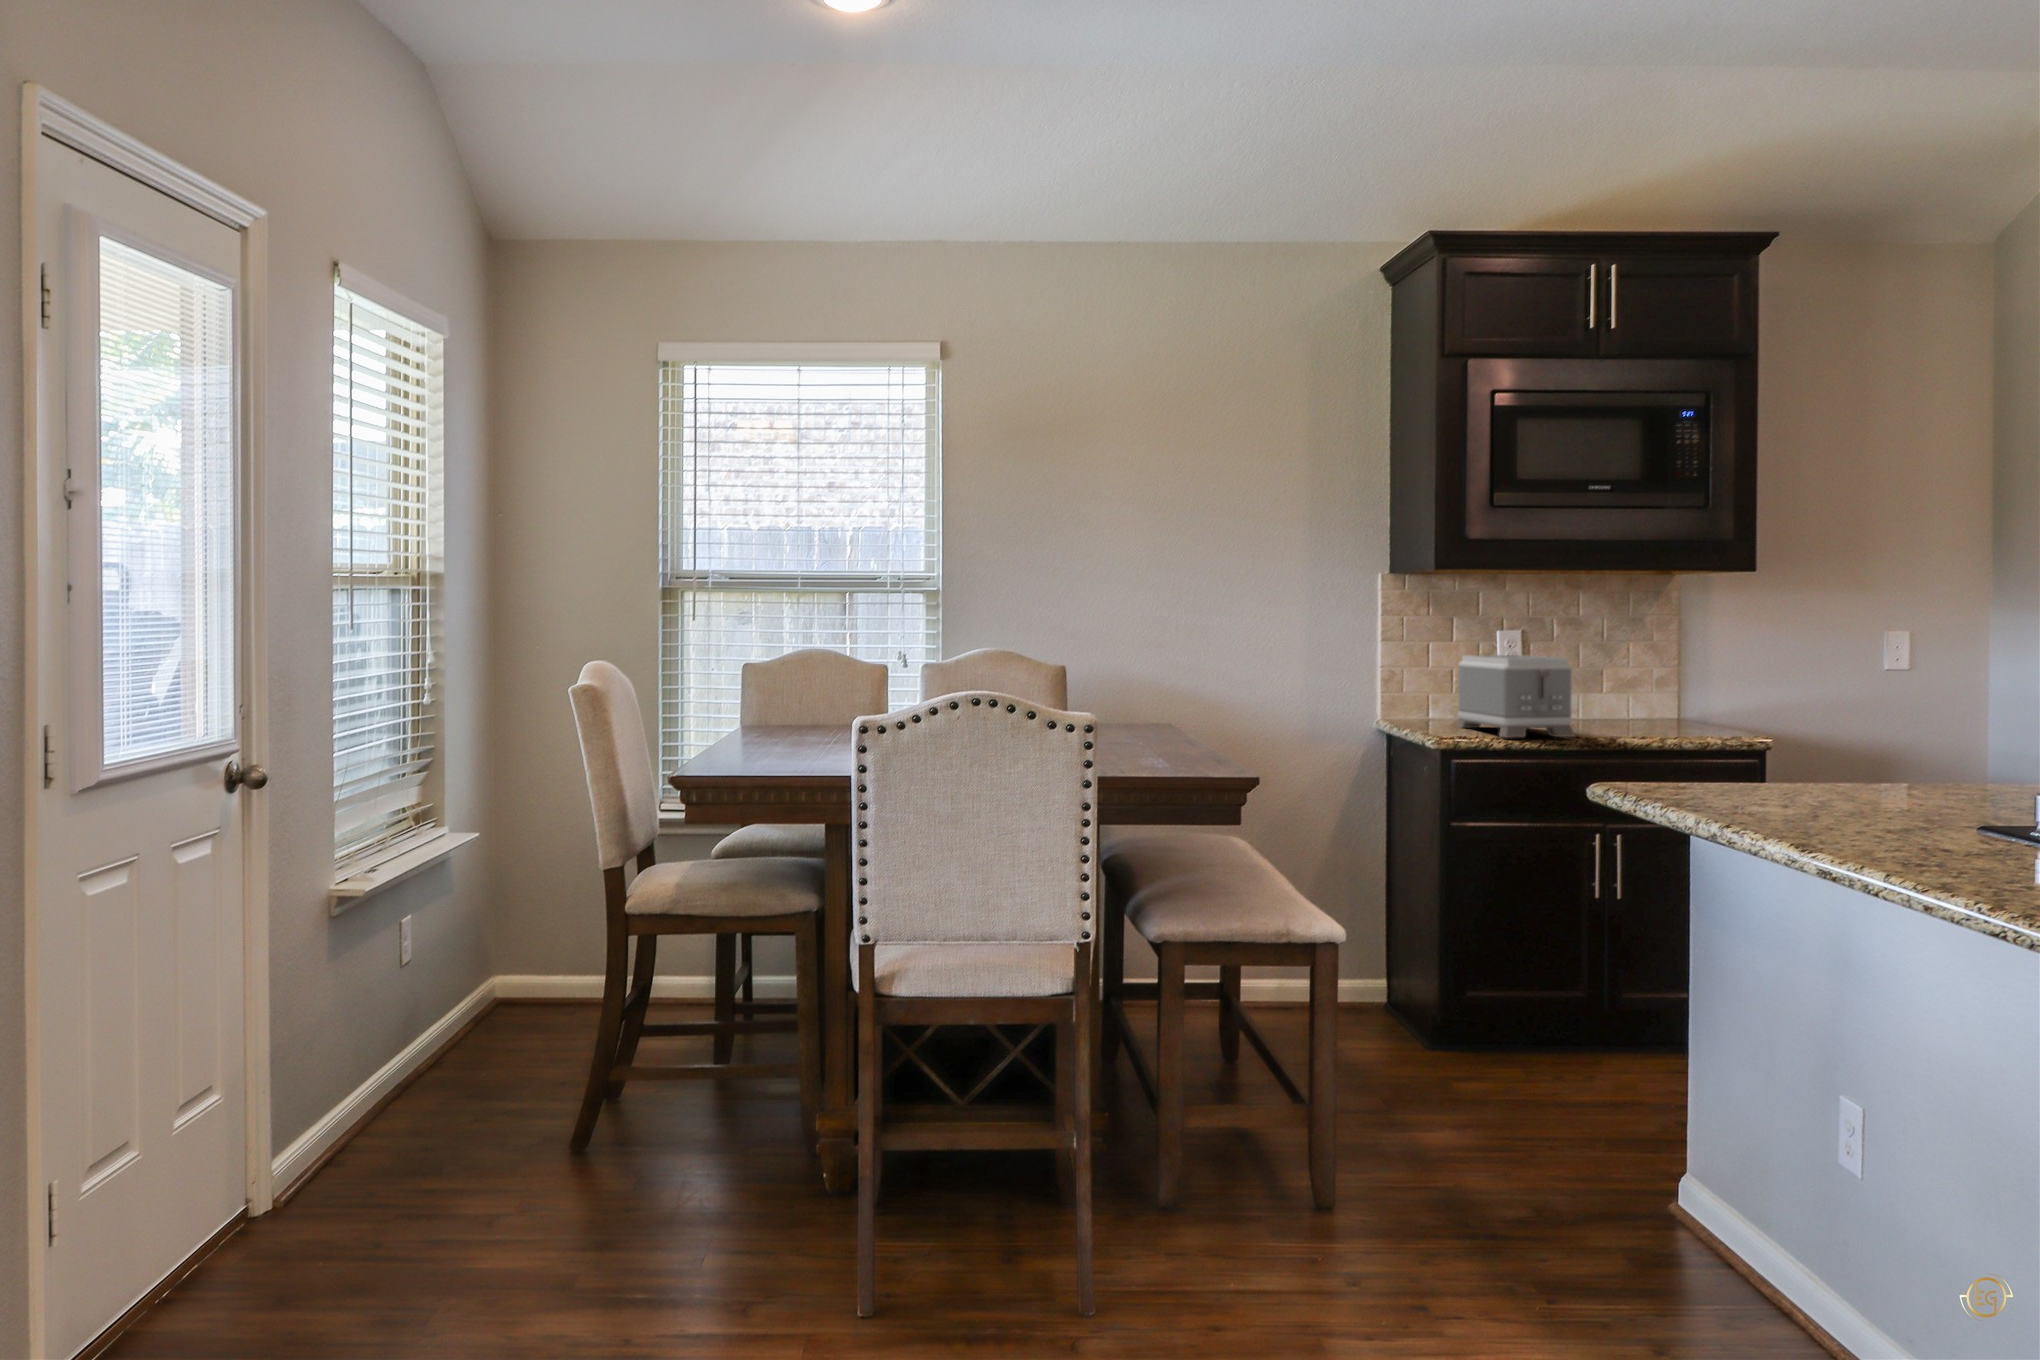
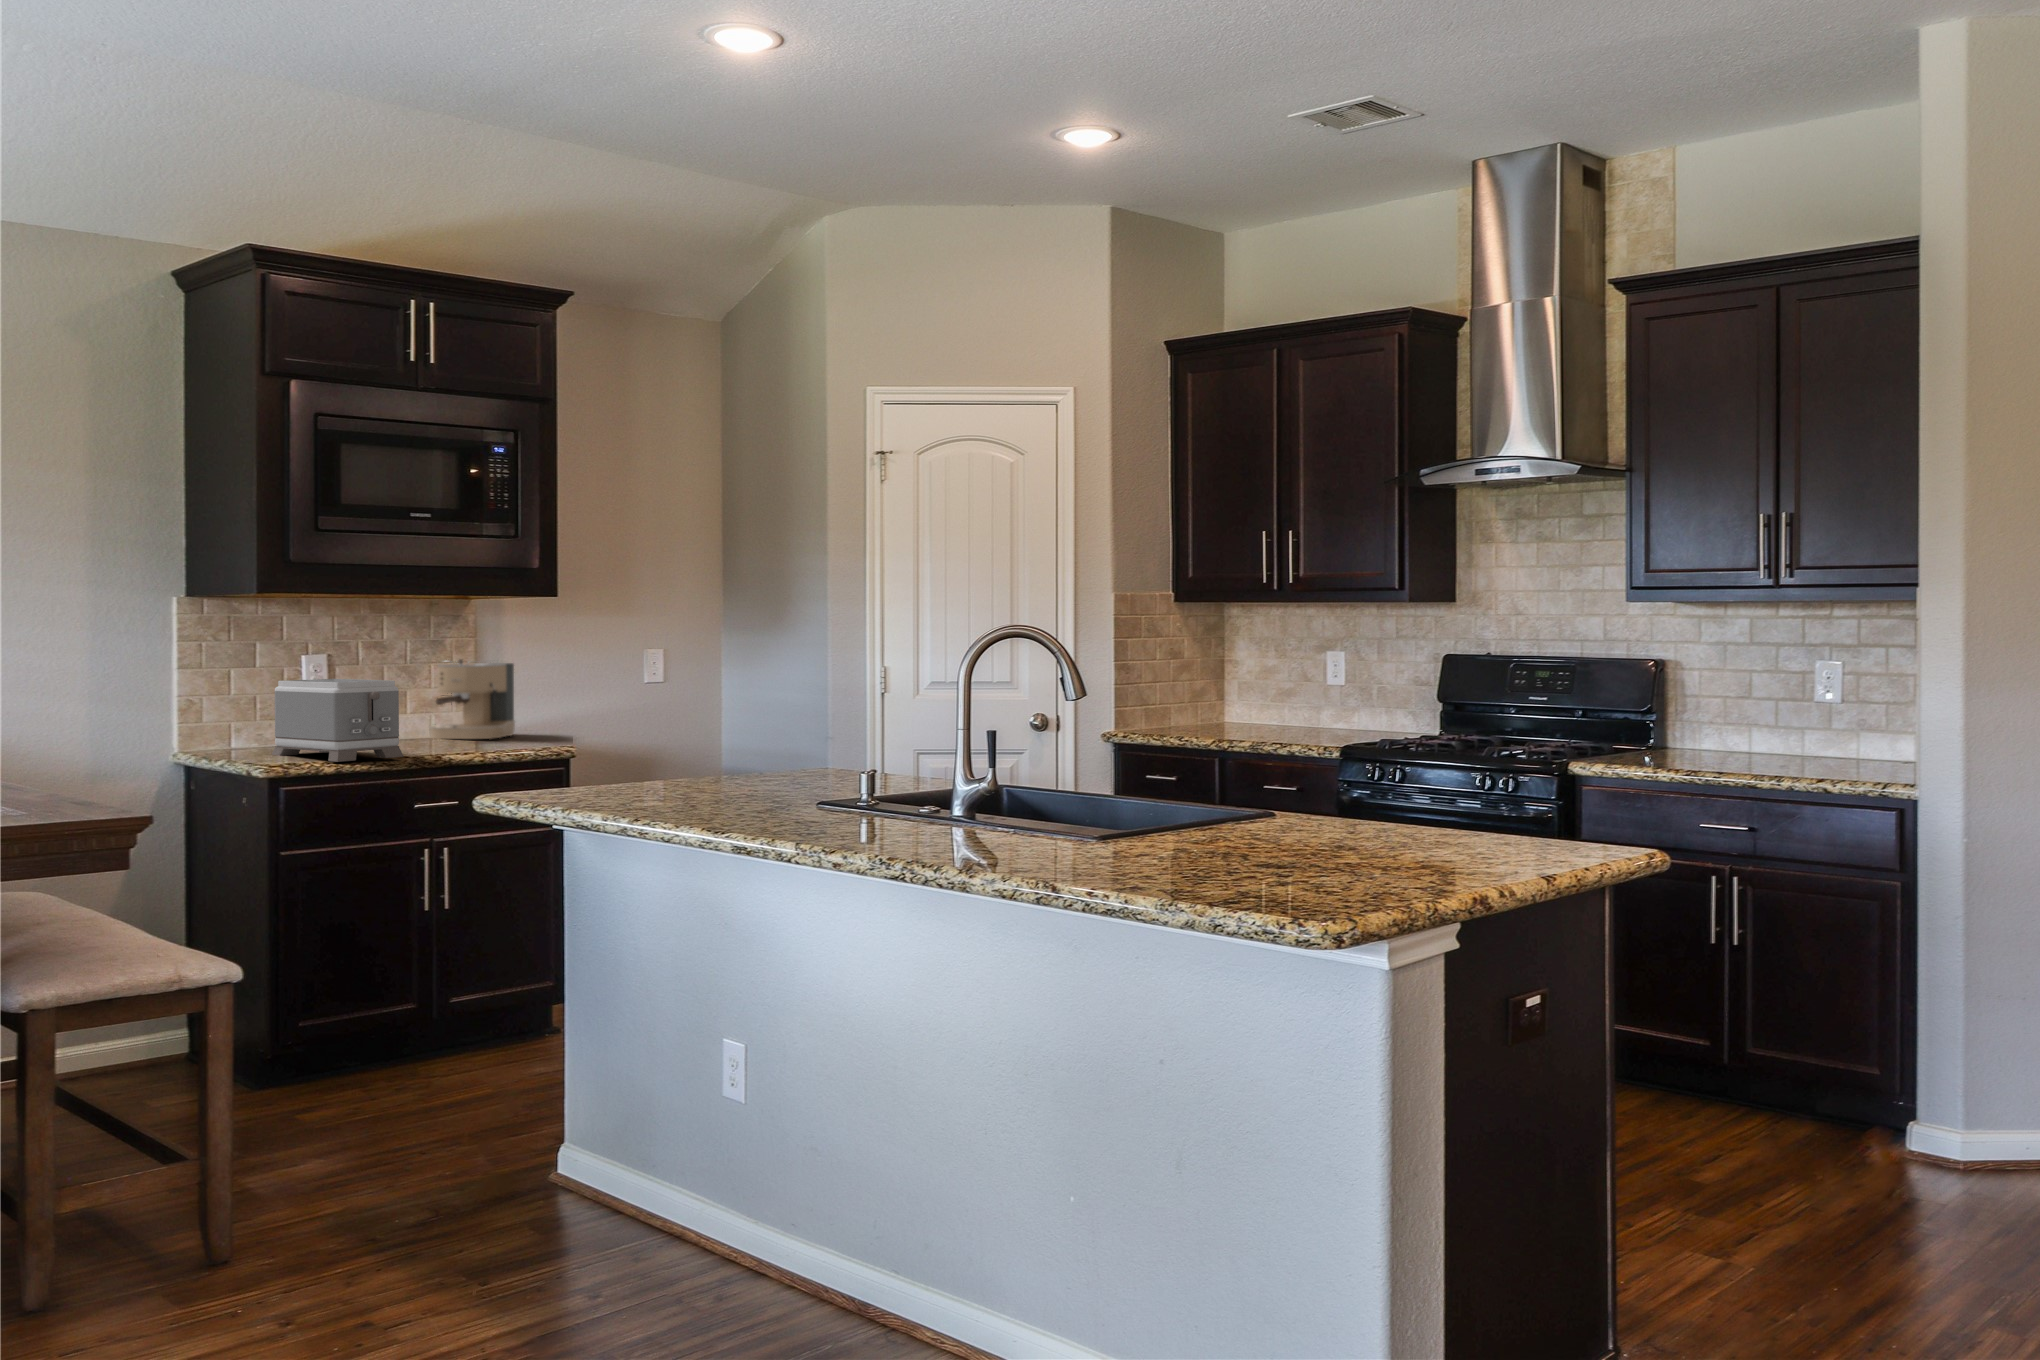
coffee maker: none [1627,638,1723,723] -> present [429,659,515,739]

